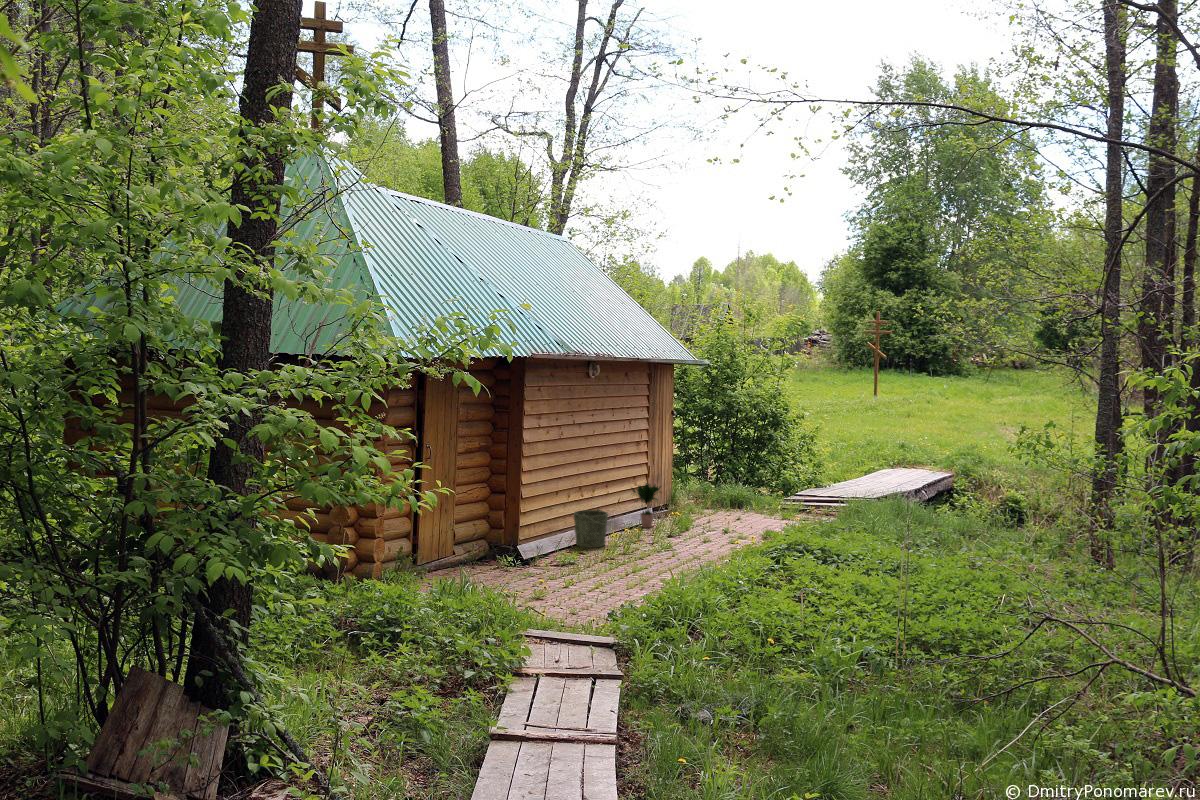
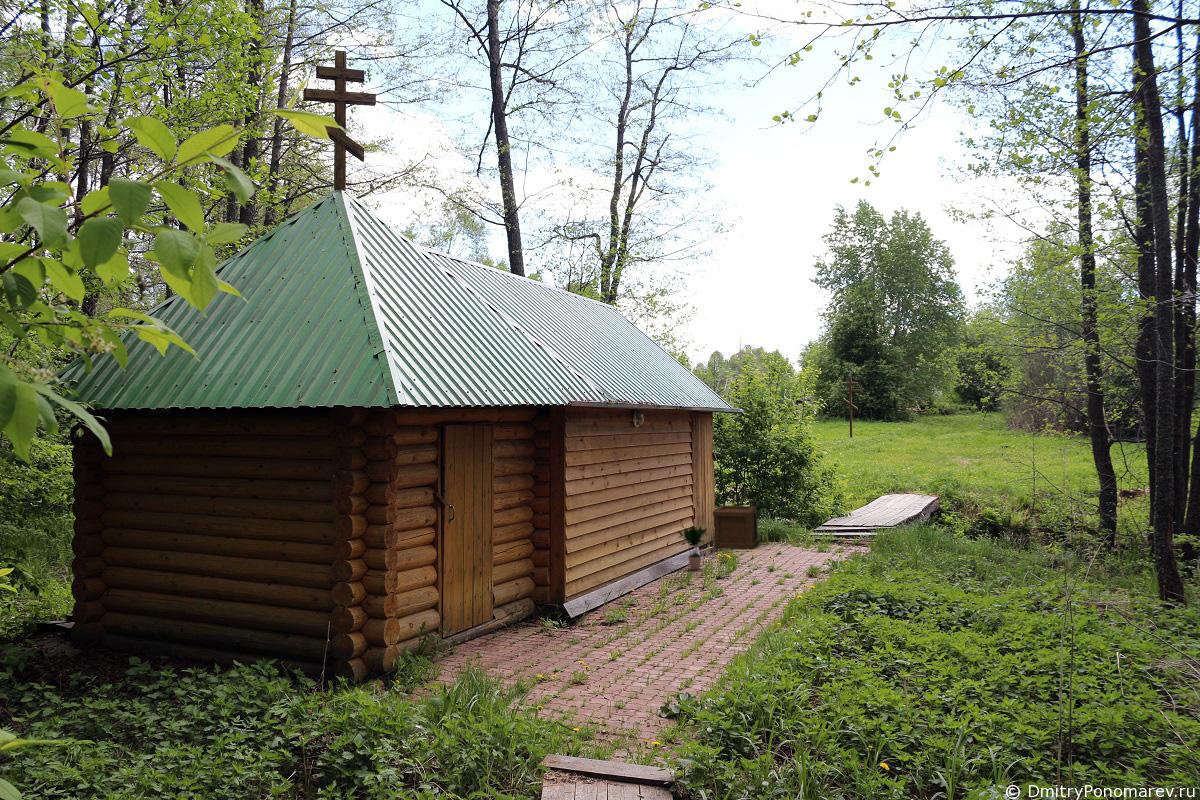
wooden crate: none [669,466,717,512] -> present [713,506,758,549]
bucket: present [573,509,608,548] -> none [622,556,661,597]

